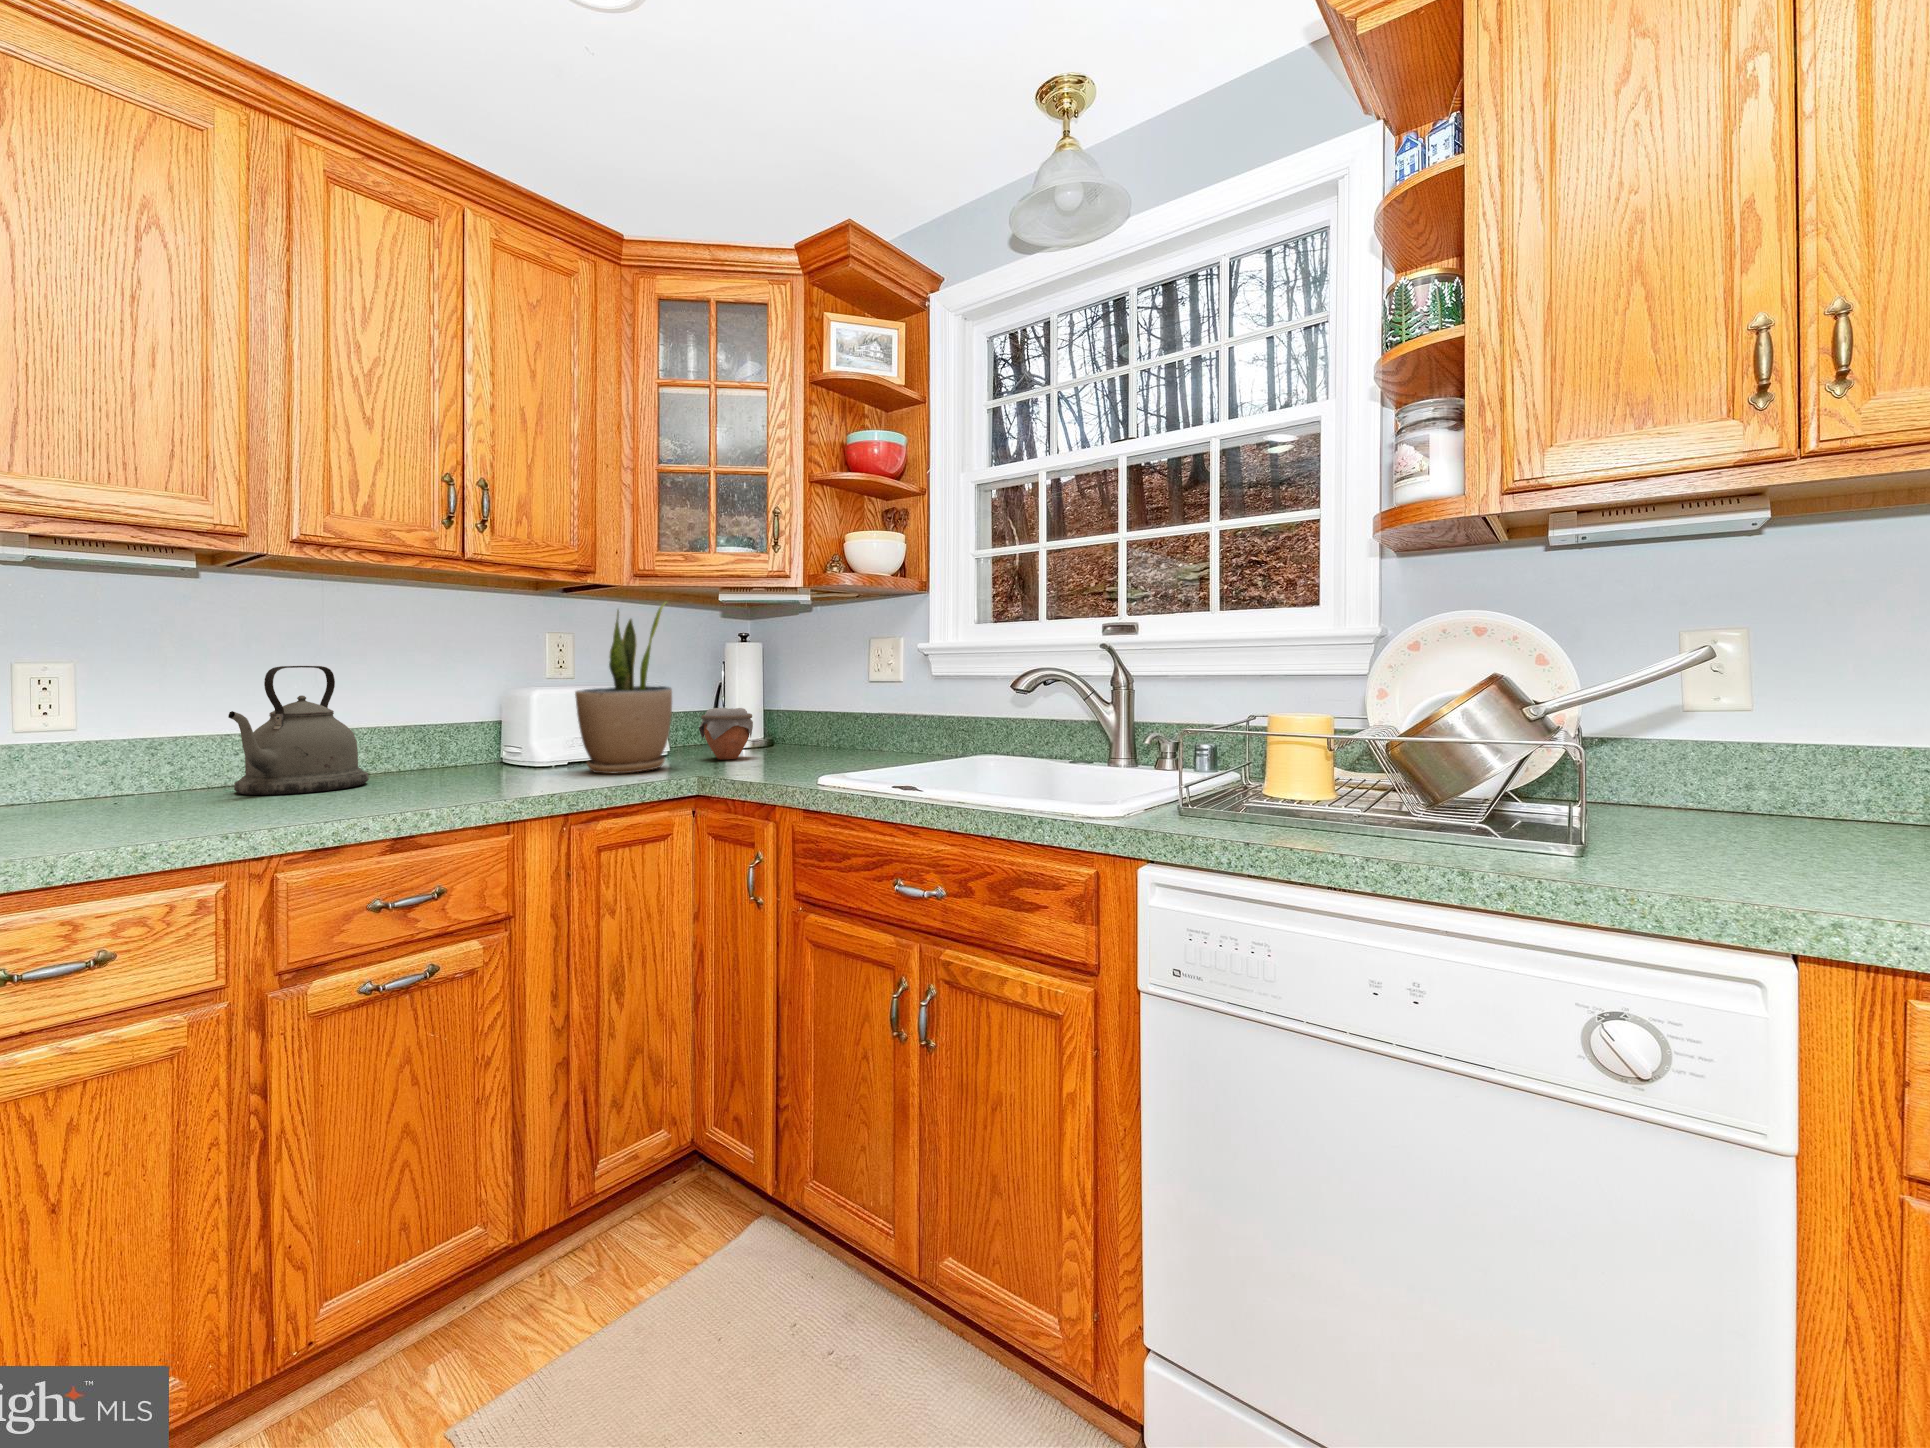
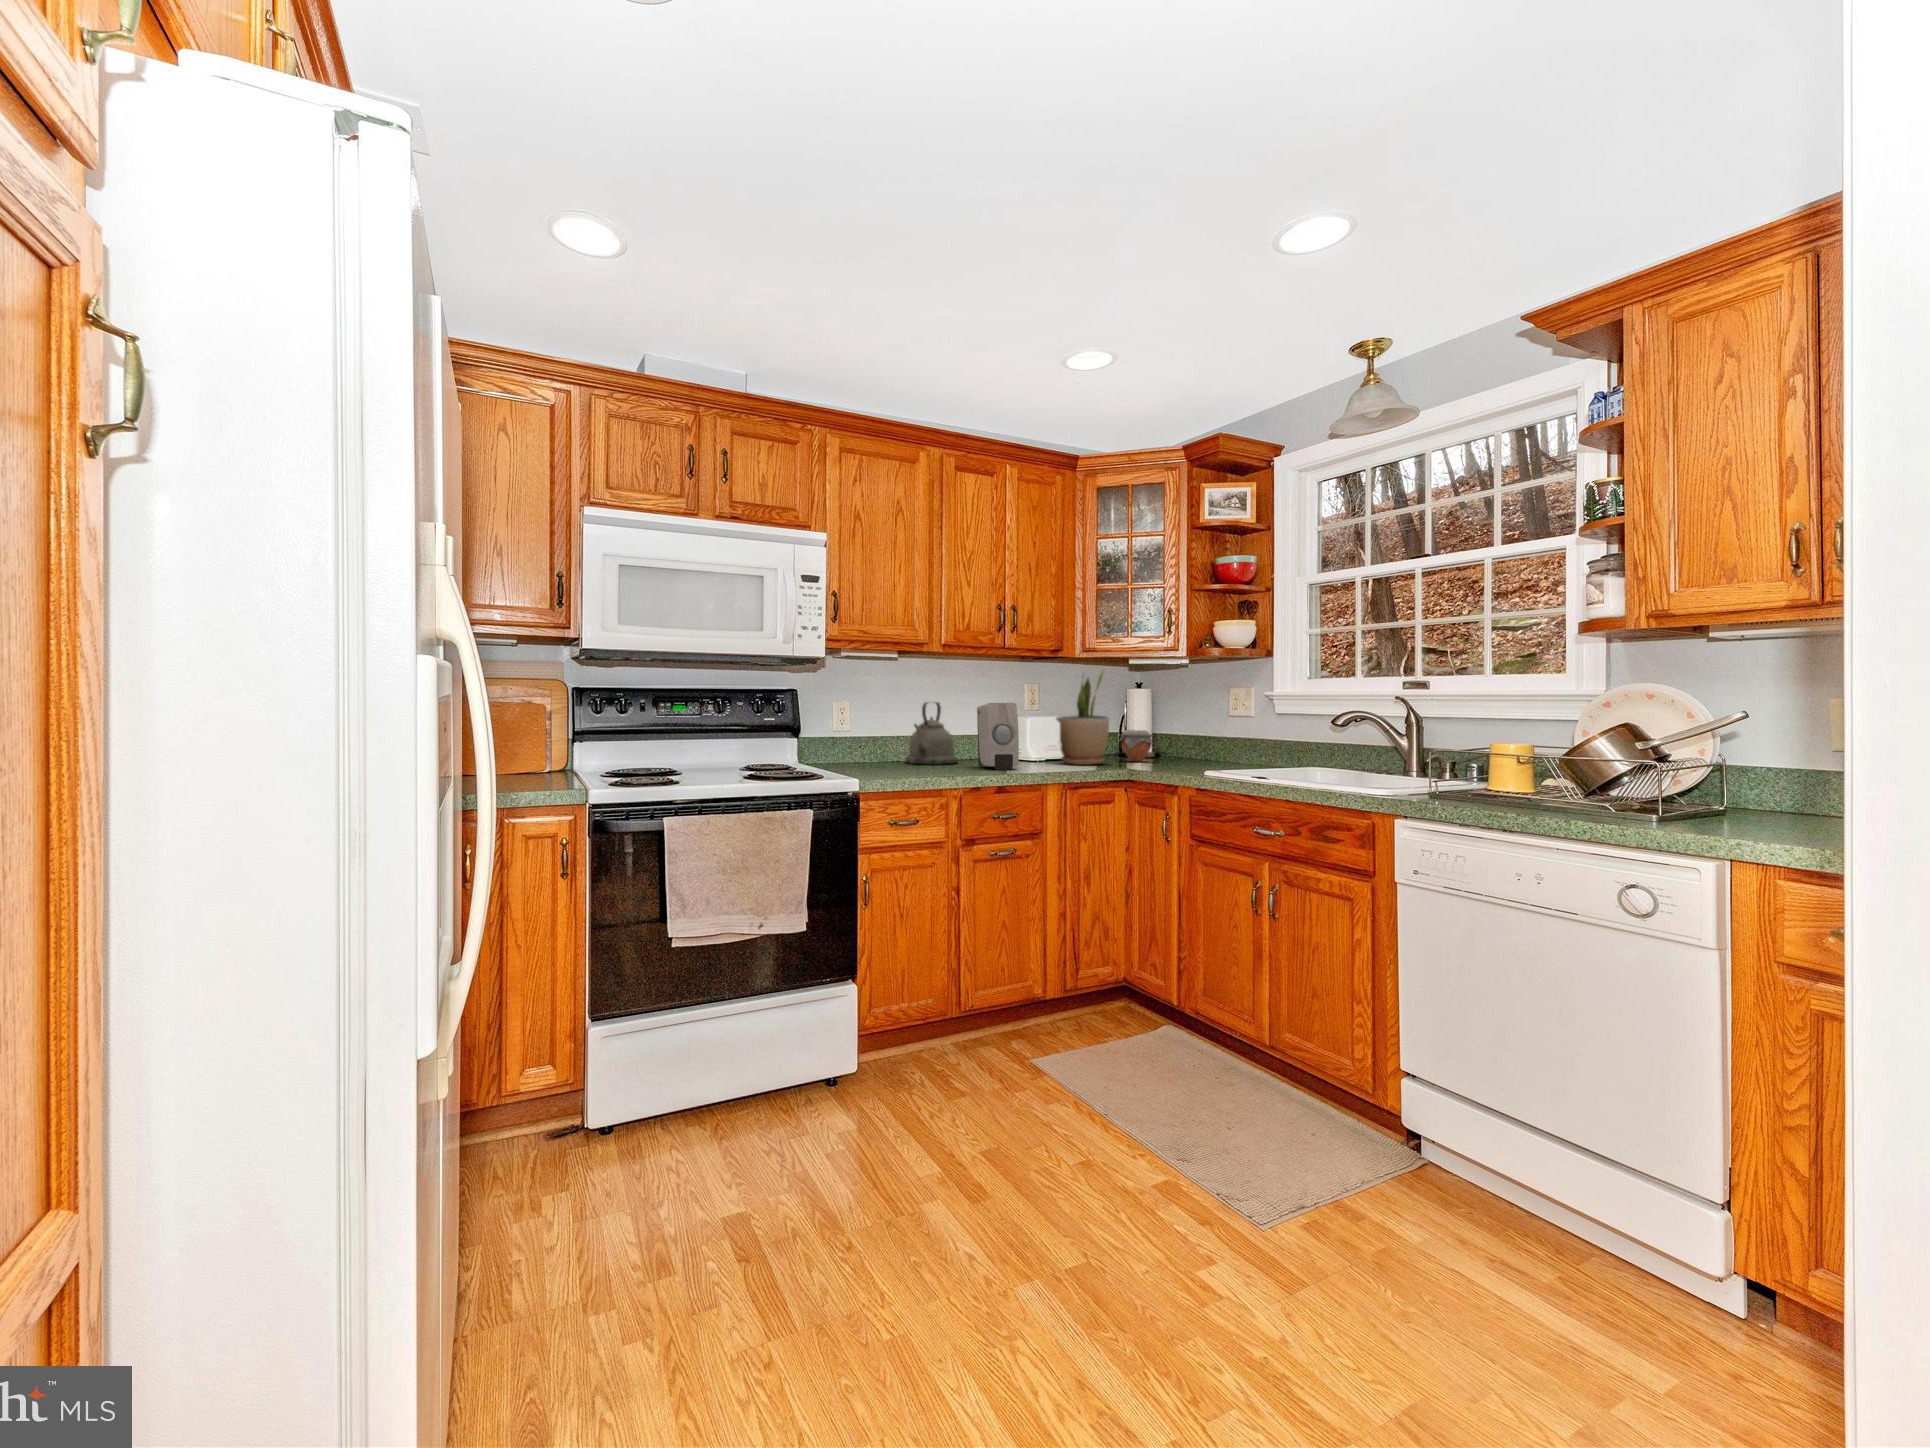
soap dispenser: none [386,664,464,801] -> present [977,703,1019,770]

